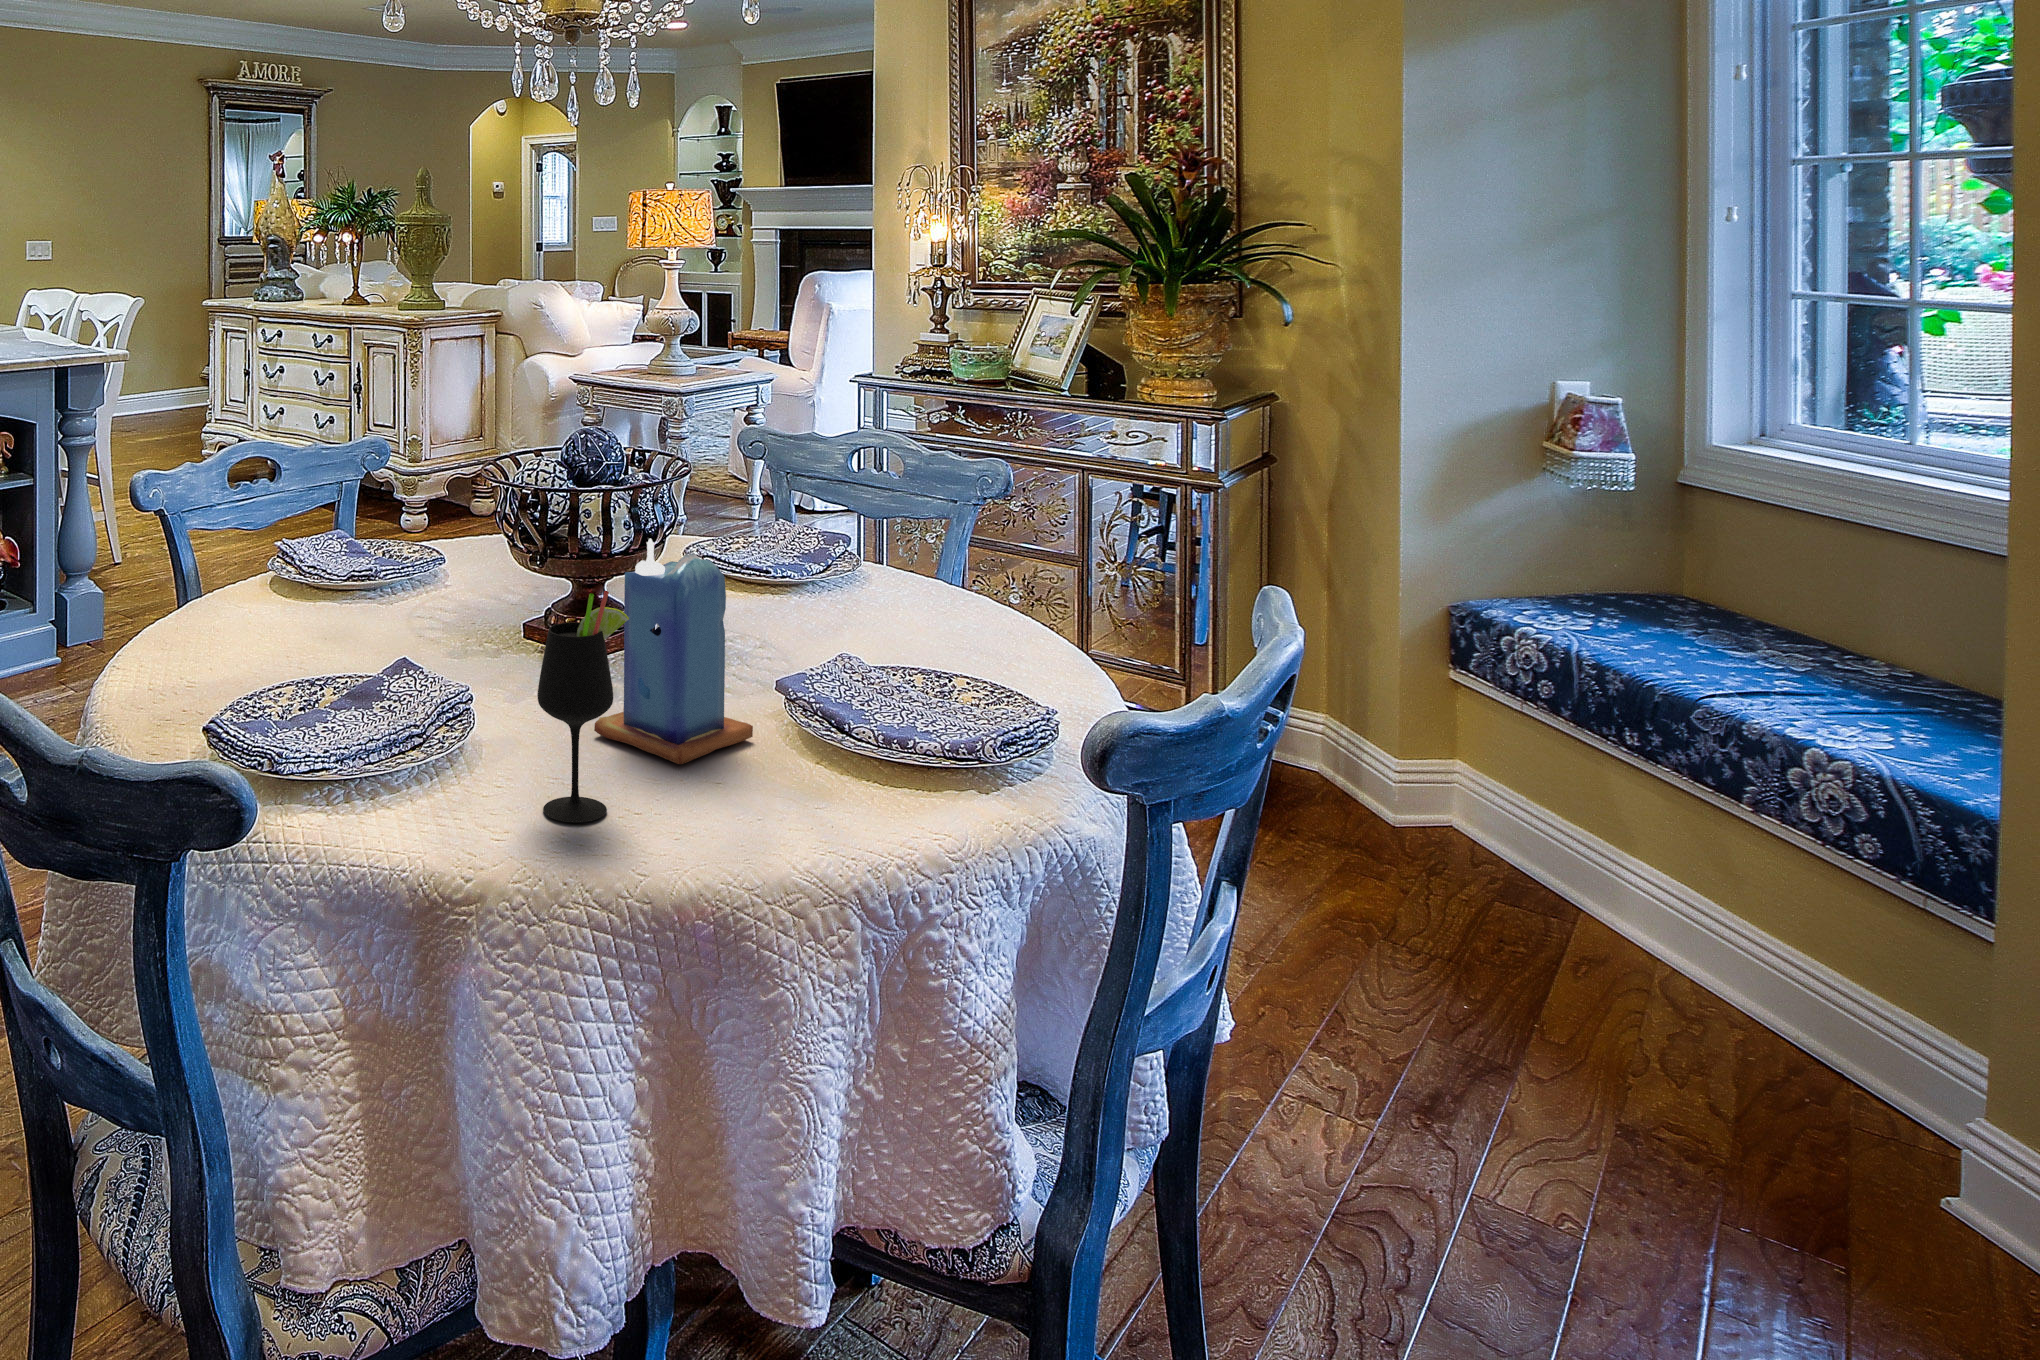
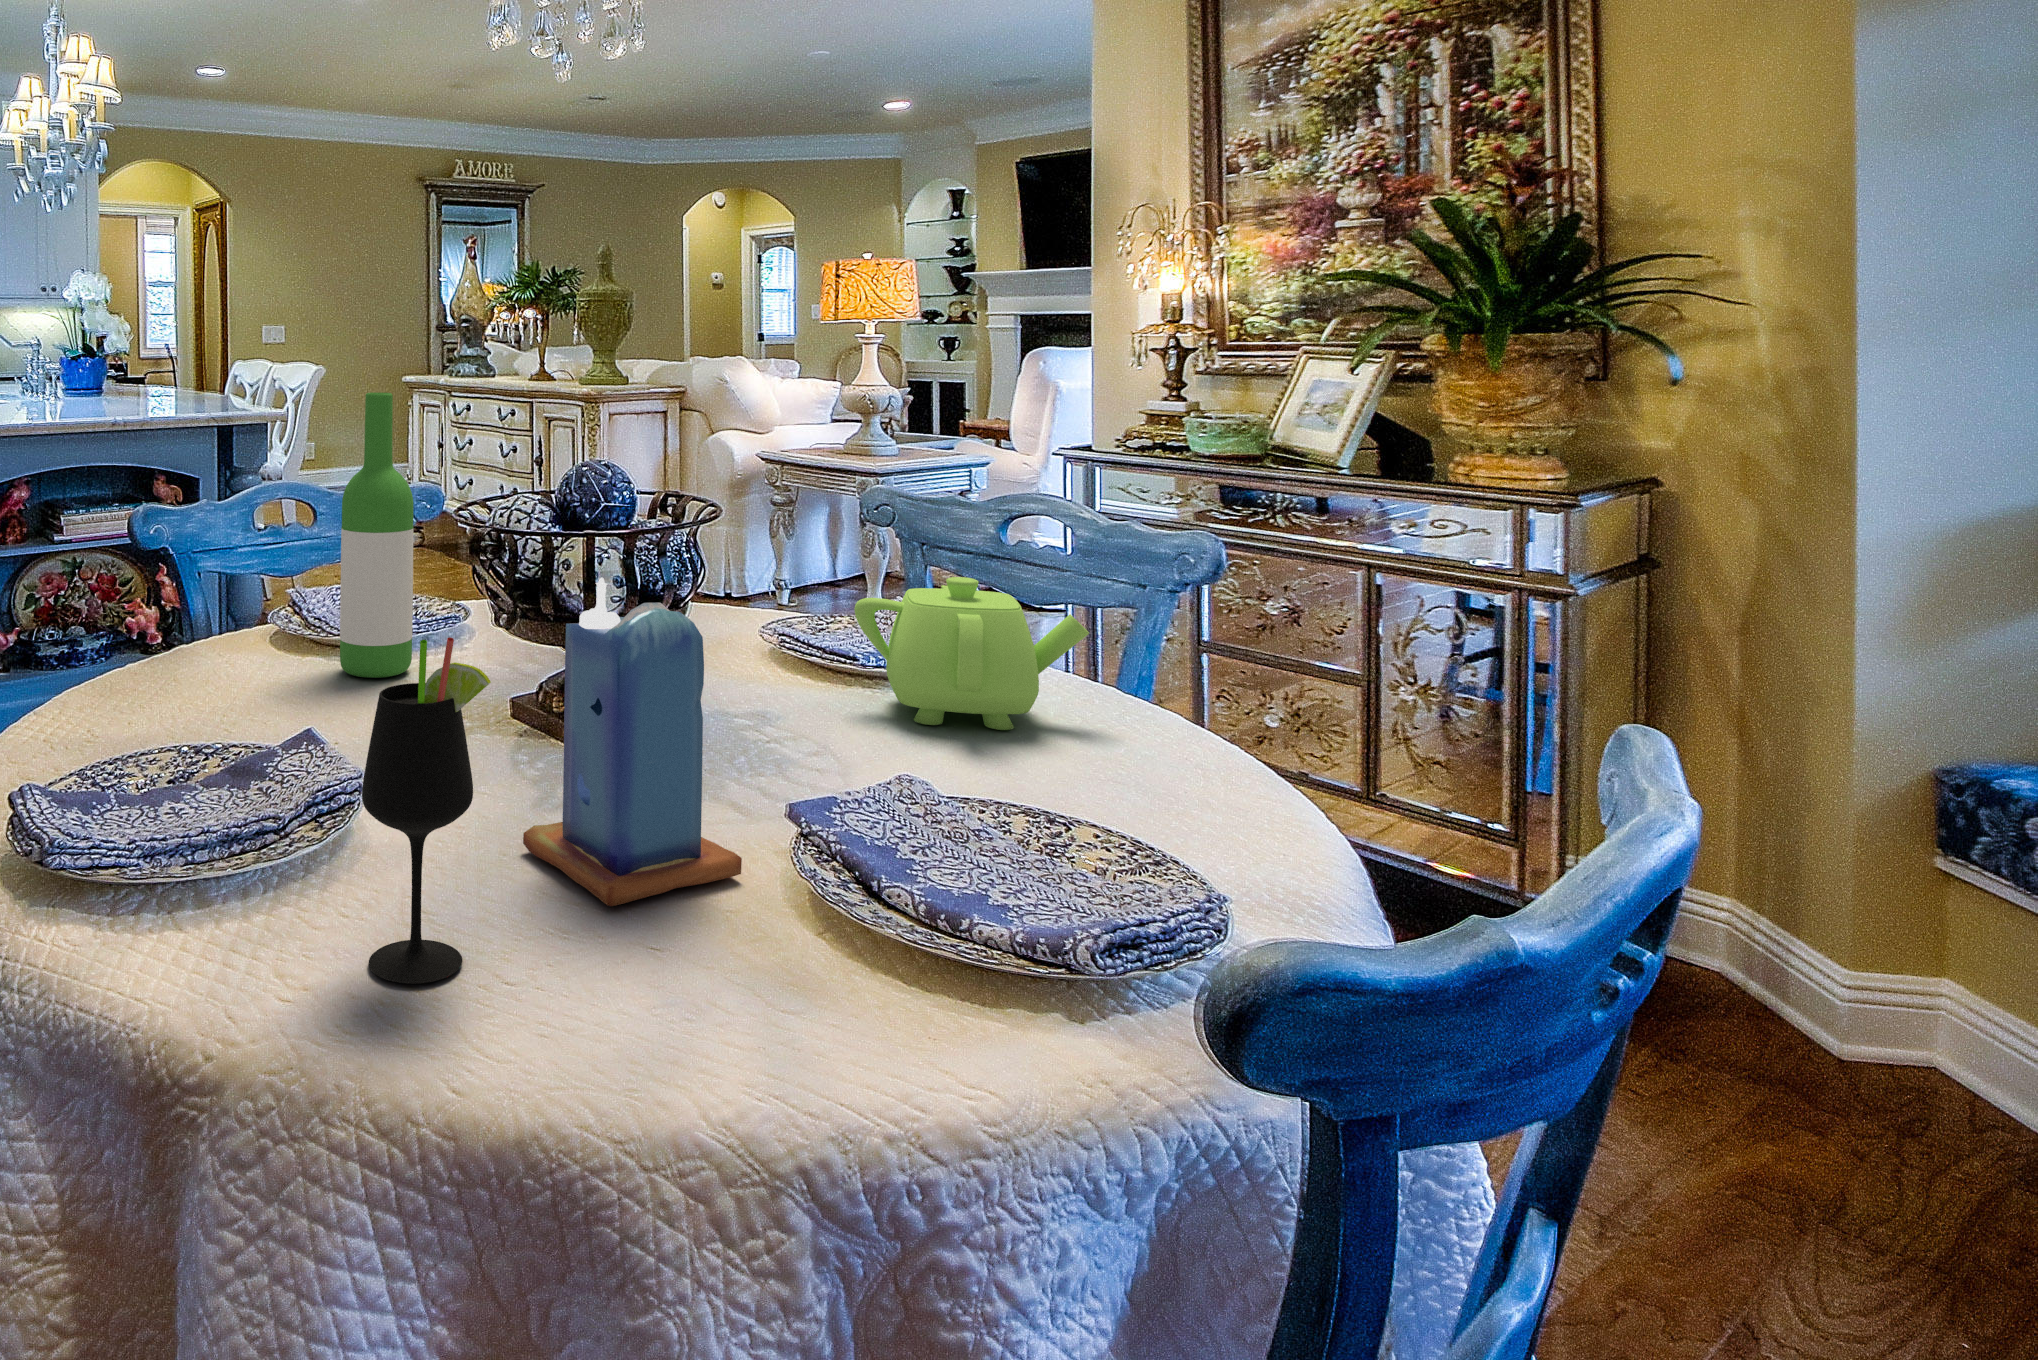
wine bottle: none [350,386,410,620] -> present [340,392,414,678]
teapot: none [764,514,932,626] -> present [854,577,1089,730]

